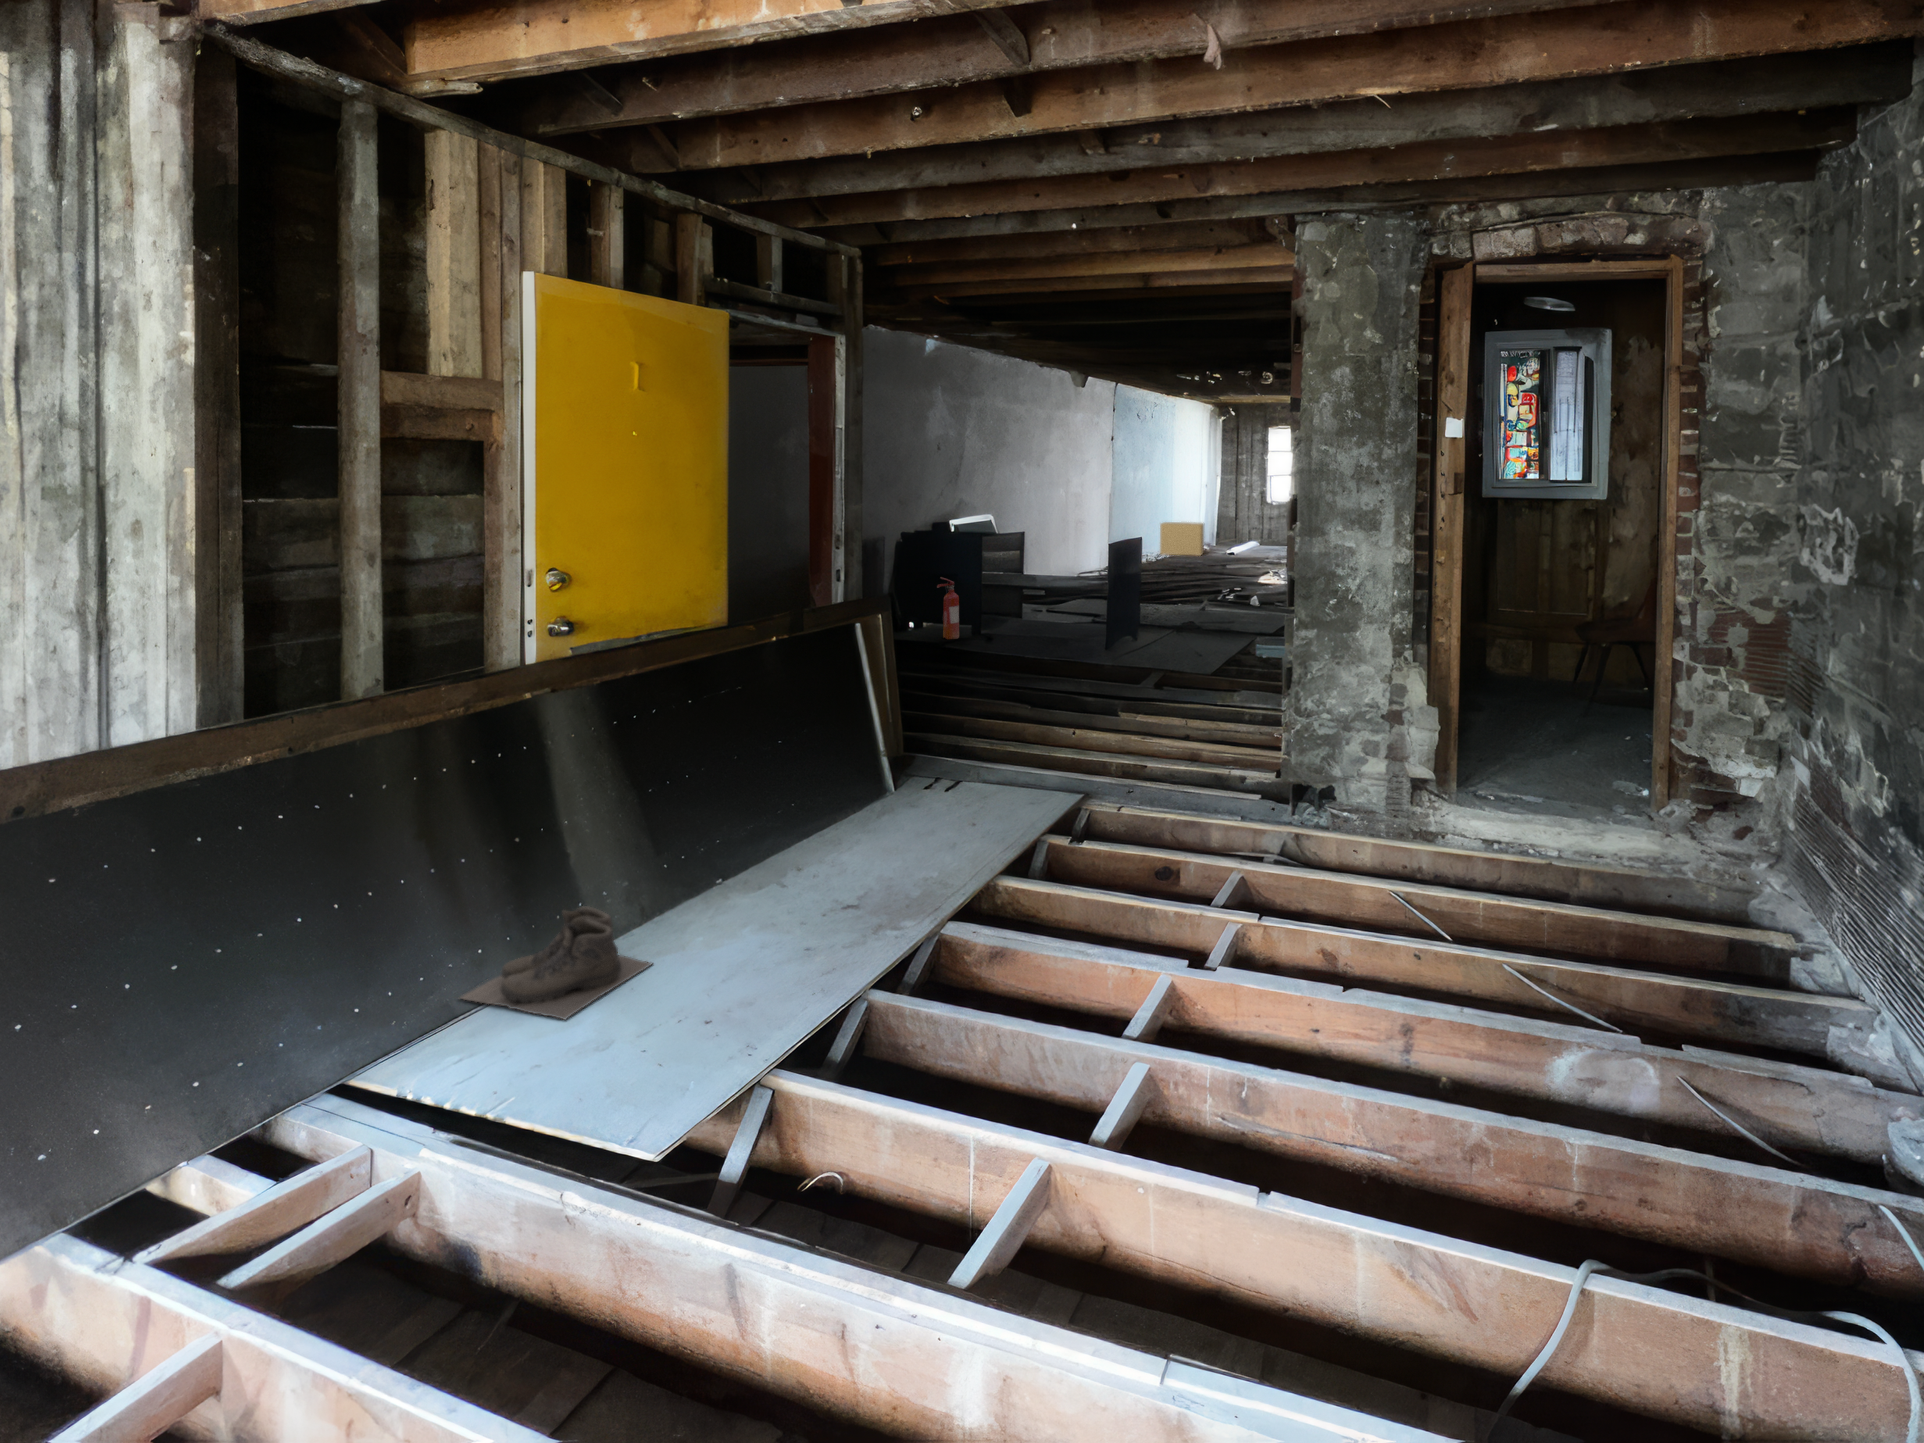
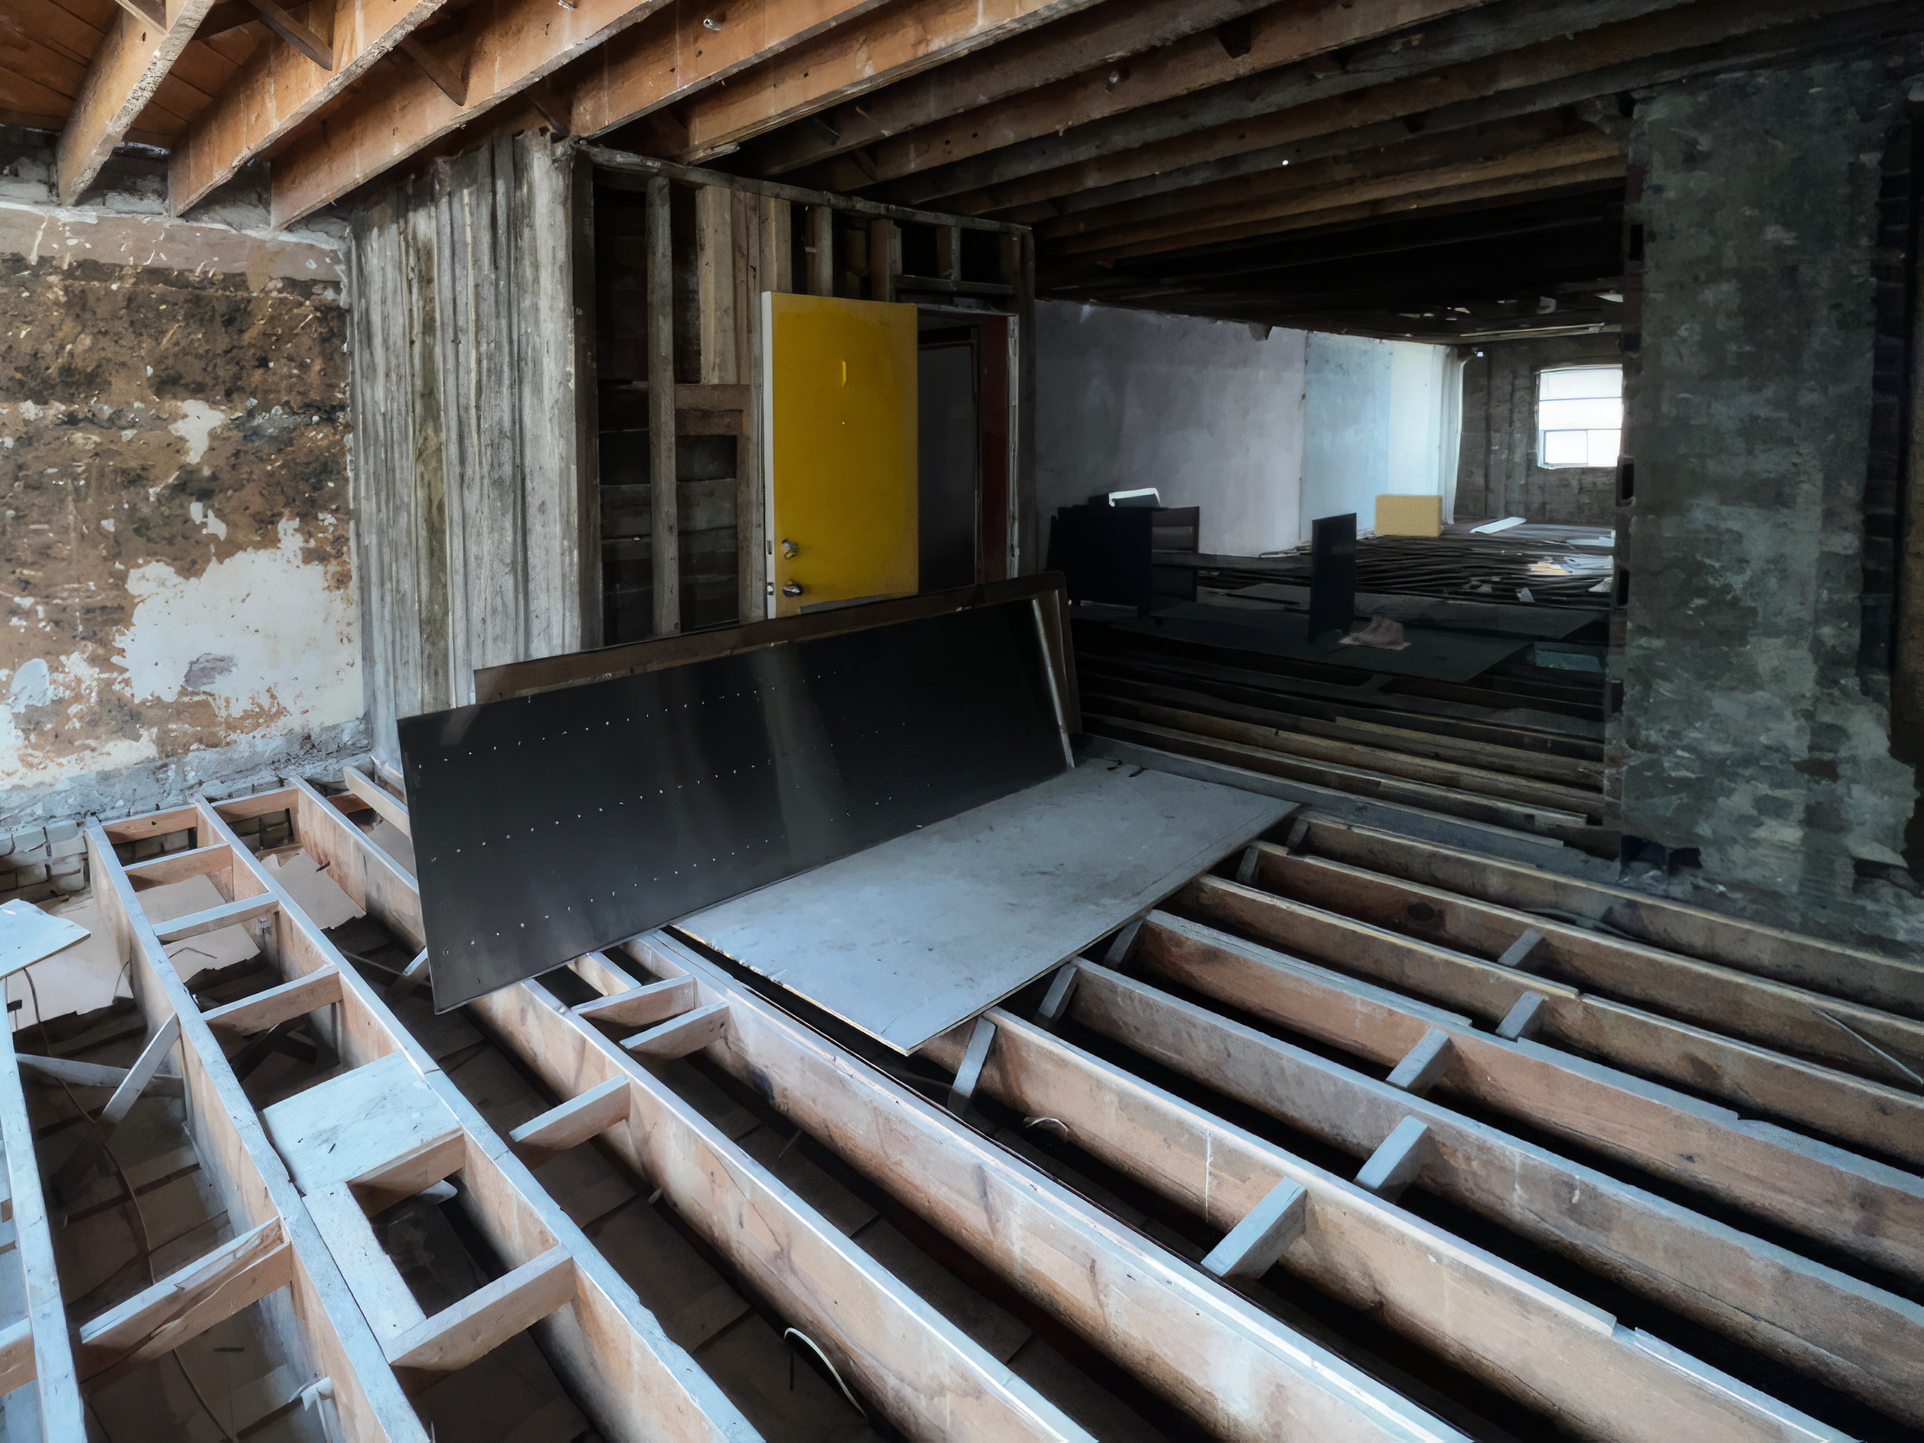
fire extinguisher: present [937,577,959,639] -> none [1100,555,1125,621]
boots: present [459,906,652,1019] -> present [1341,616,1409,650]

